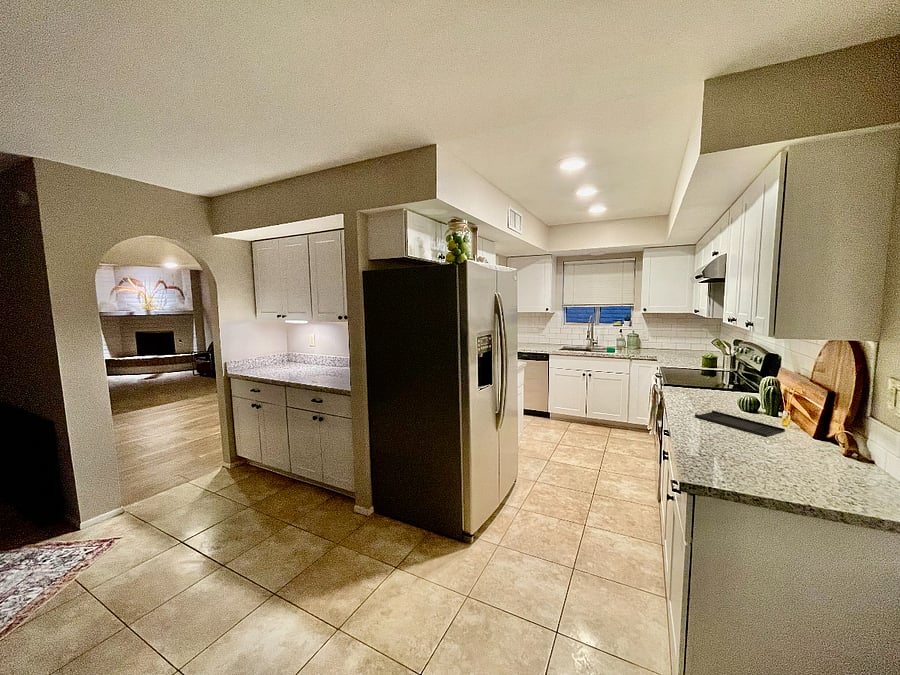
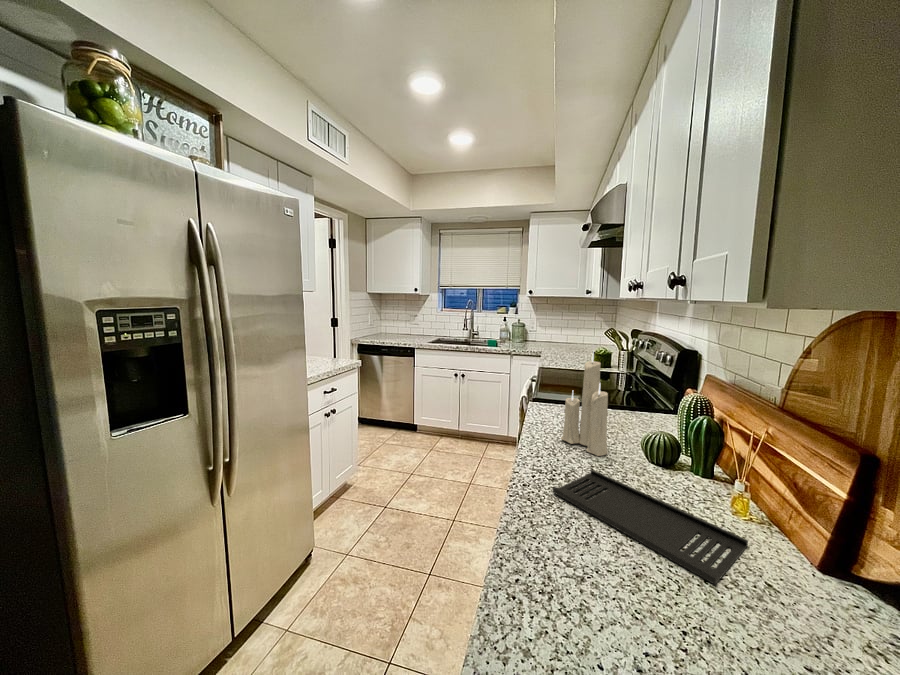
candle: none [692,353,720,407] -> present [561,351,608,456]

